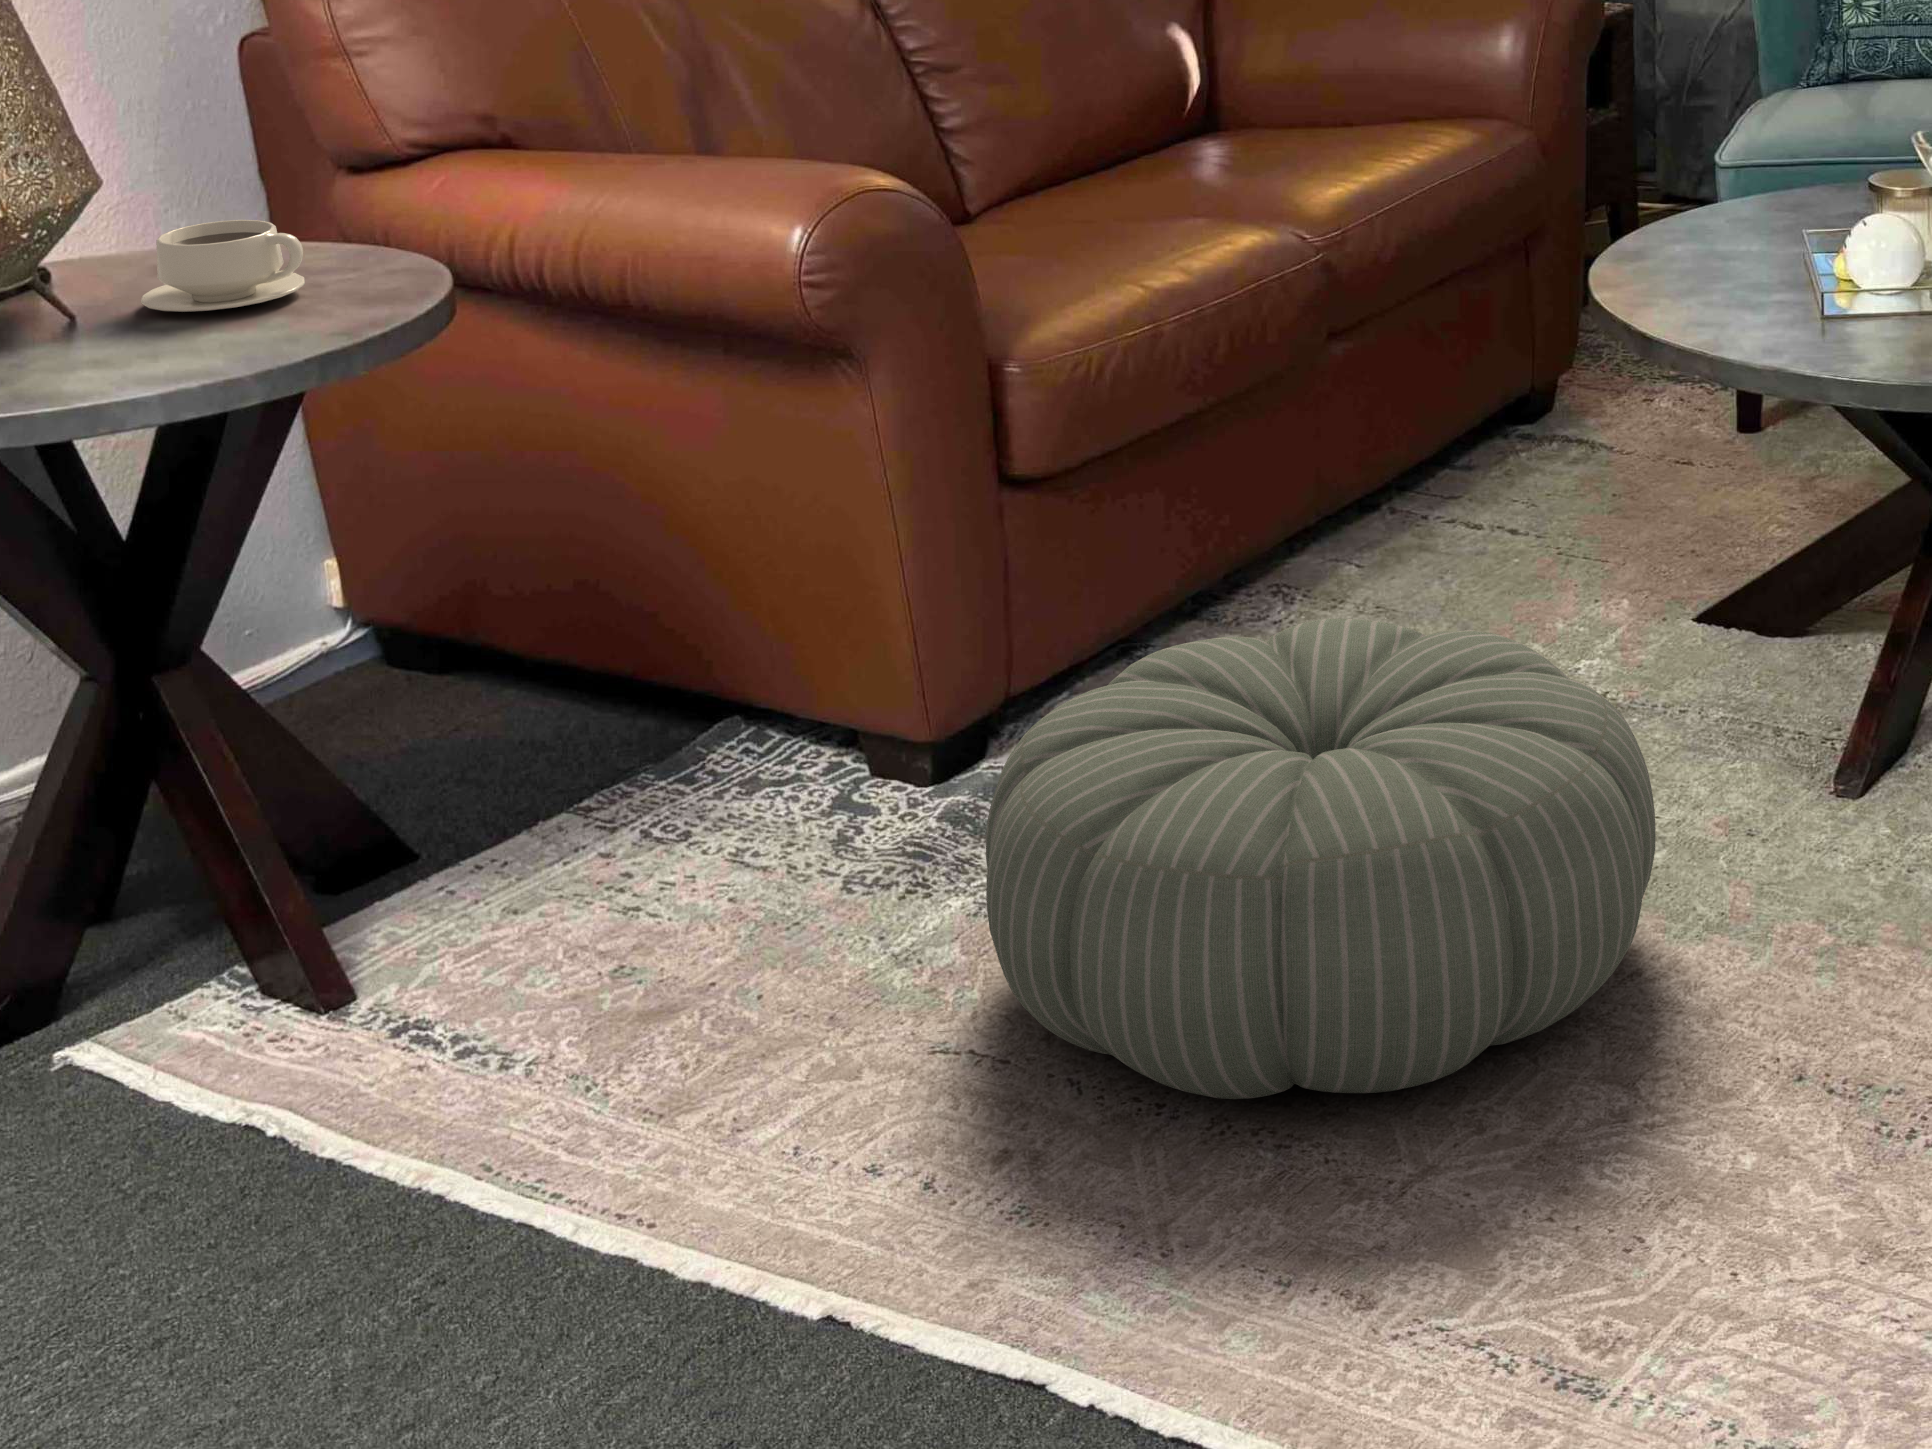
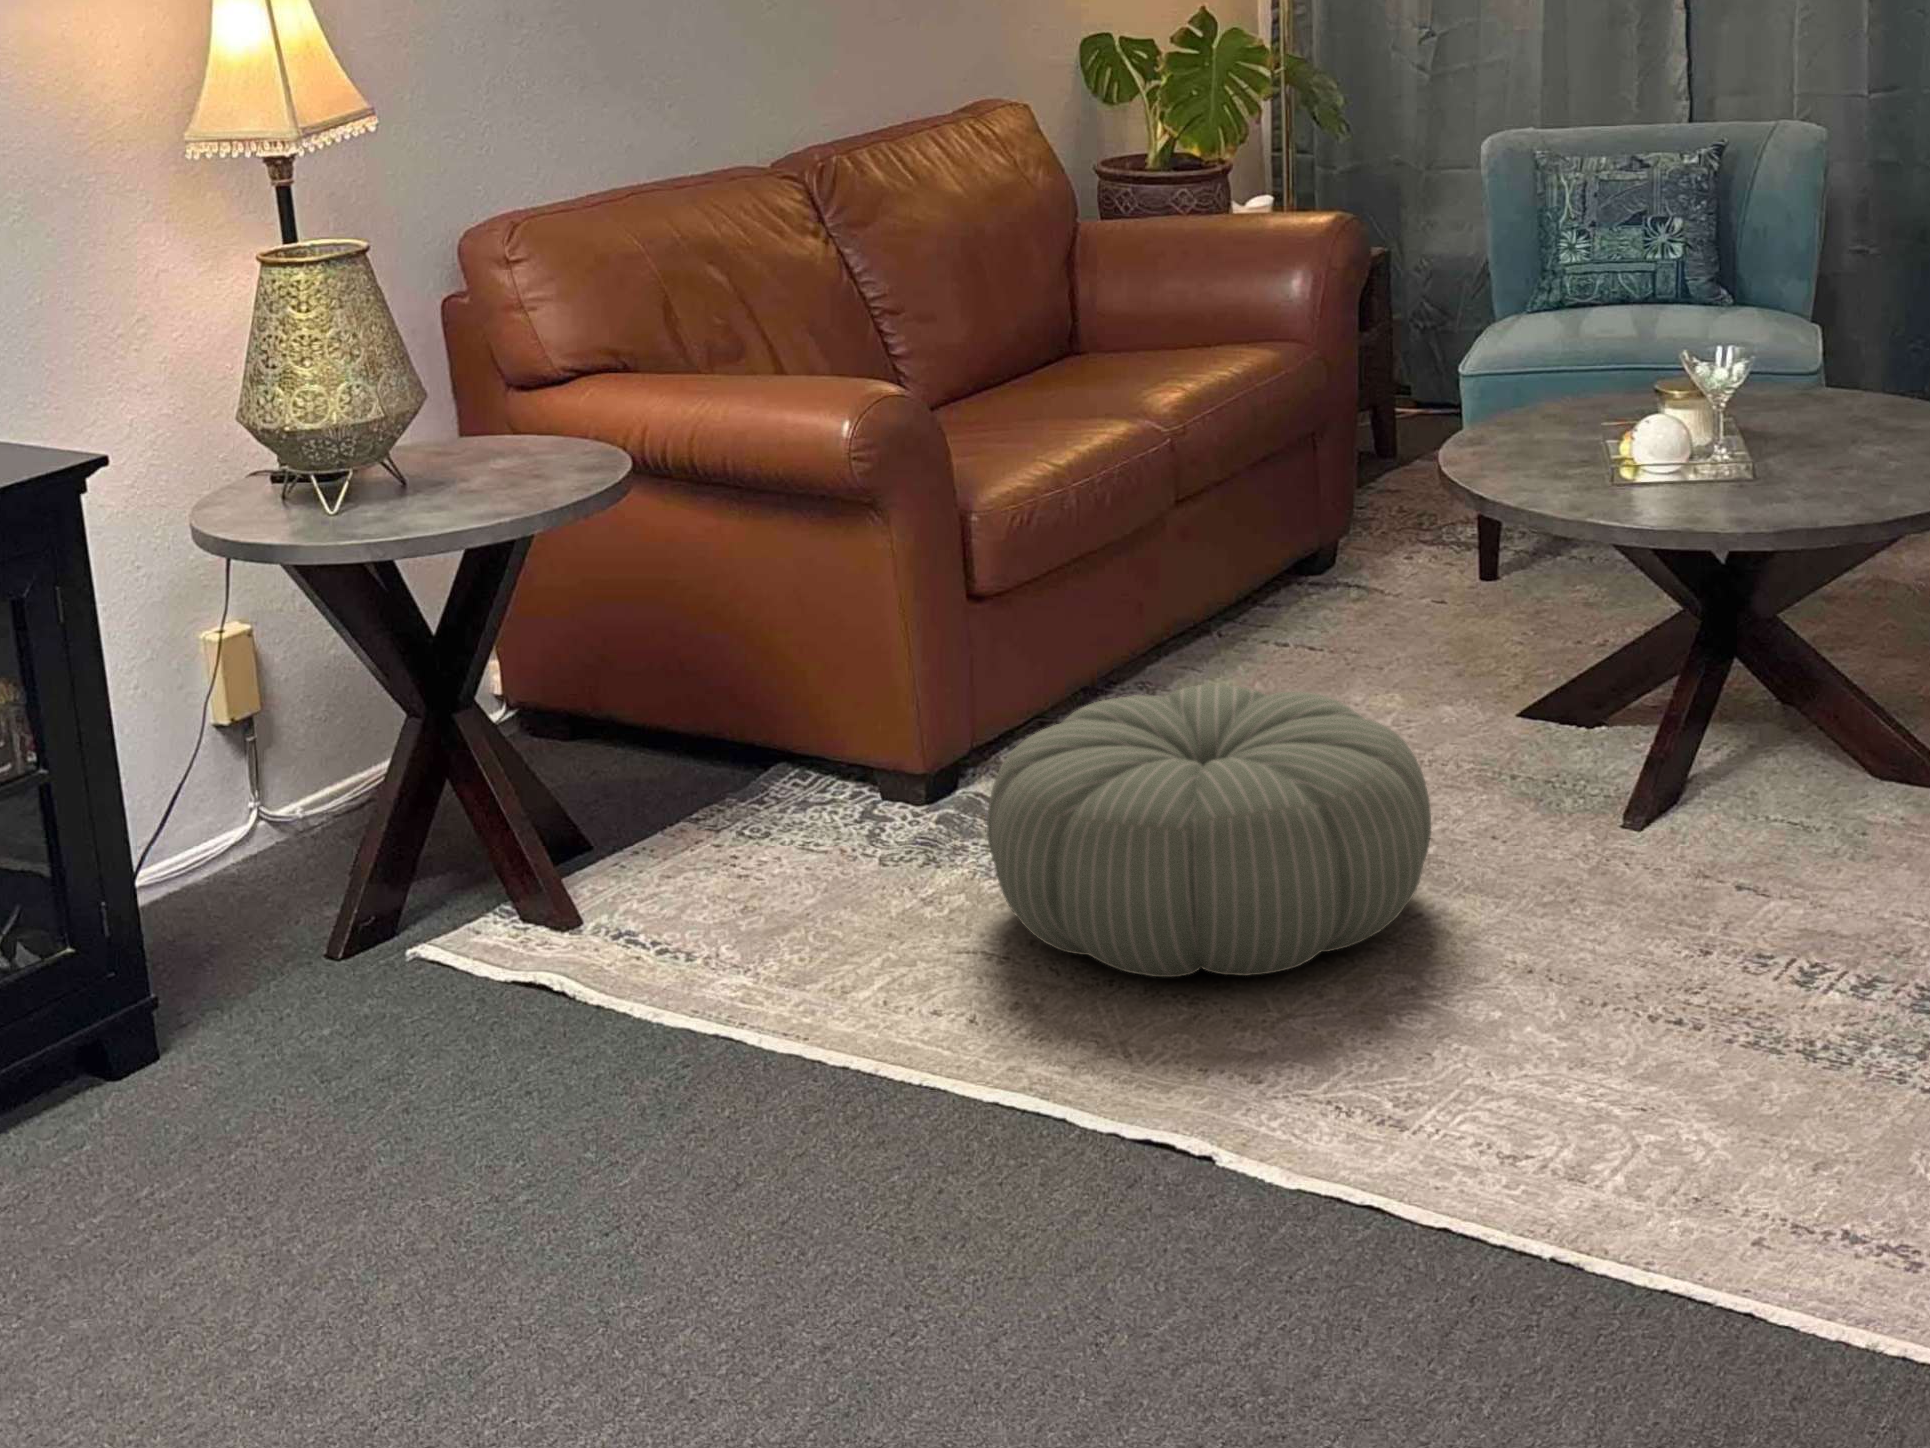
teacup: present [141,220,305,312] -> none [449,418,547,476]

